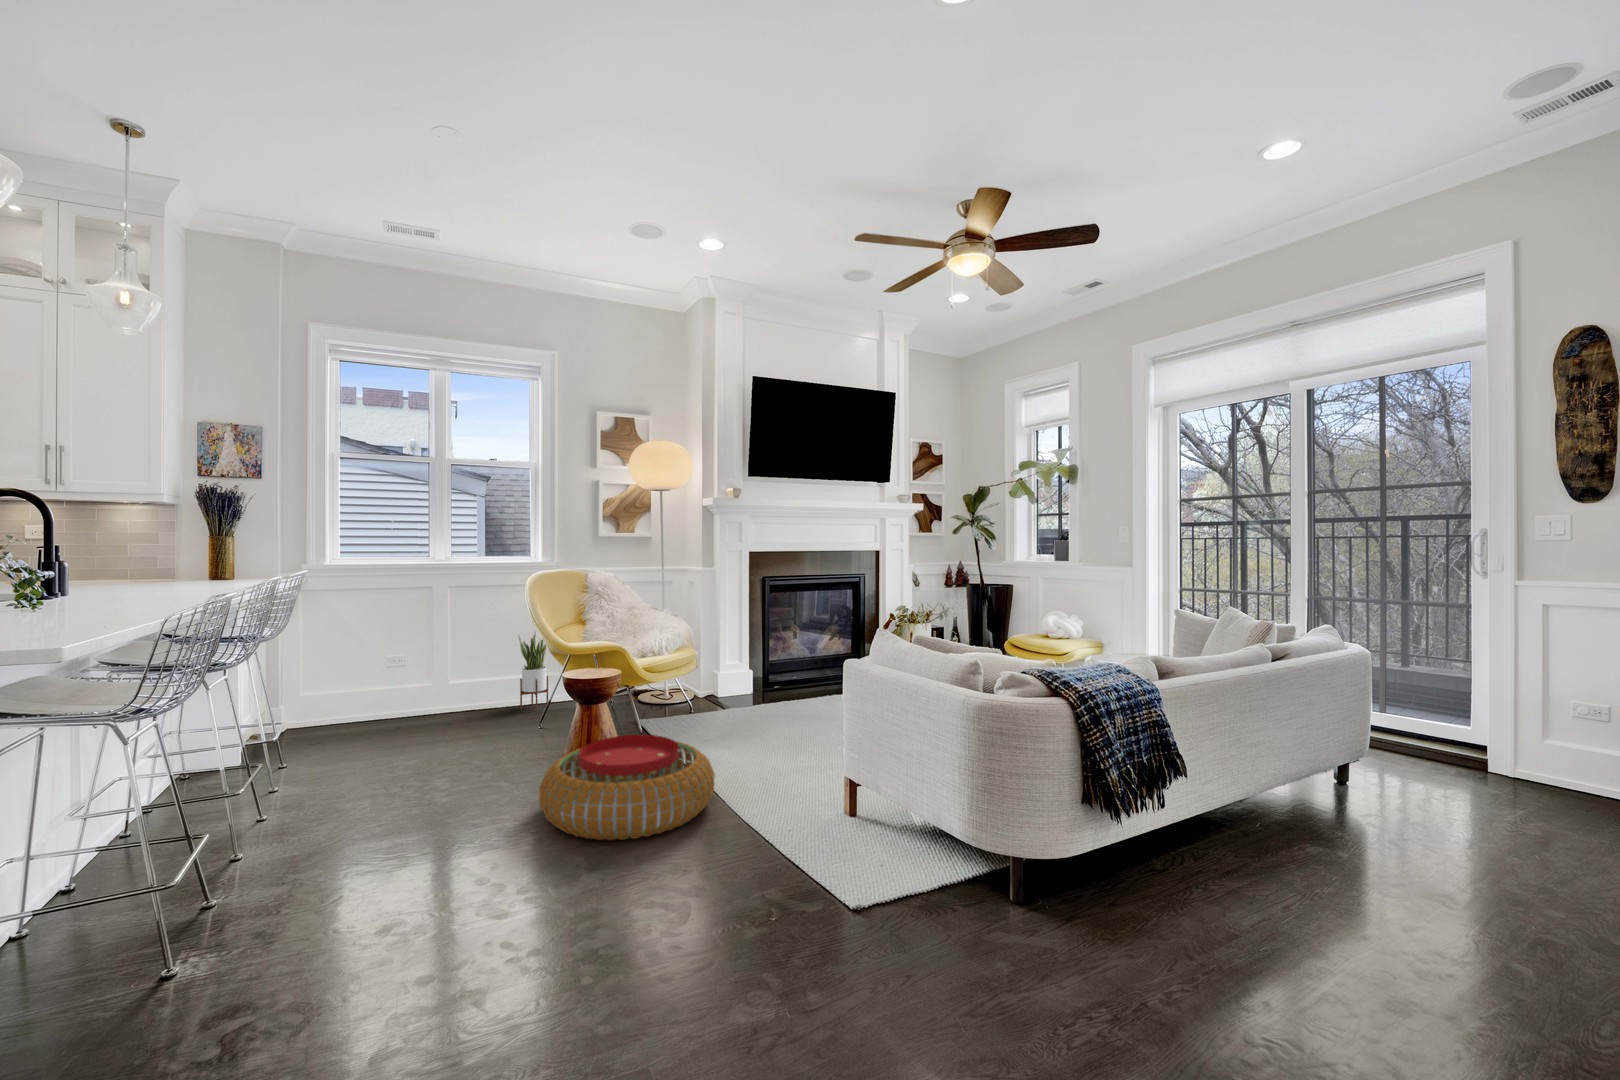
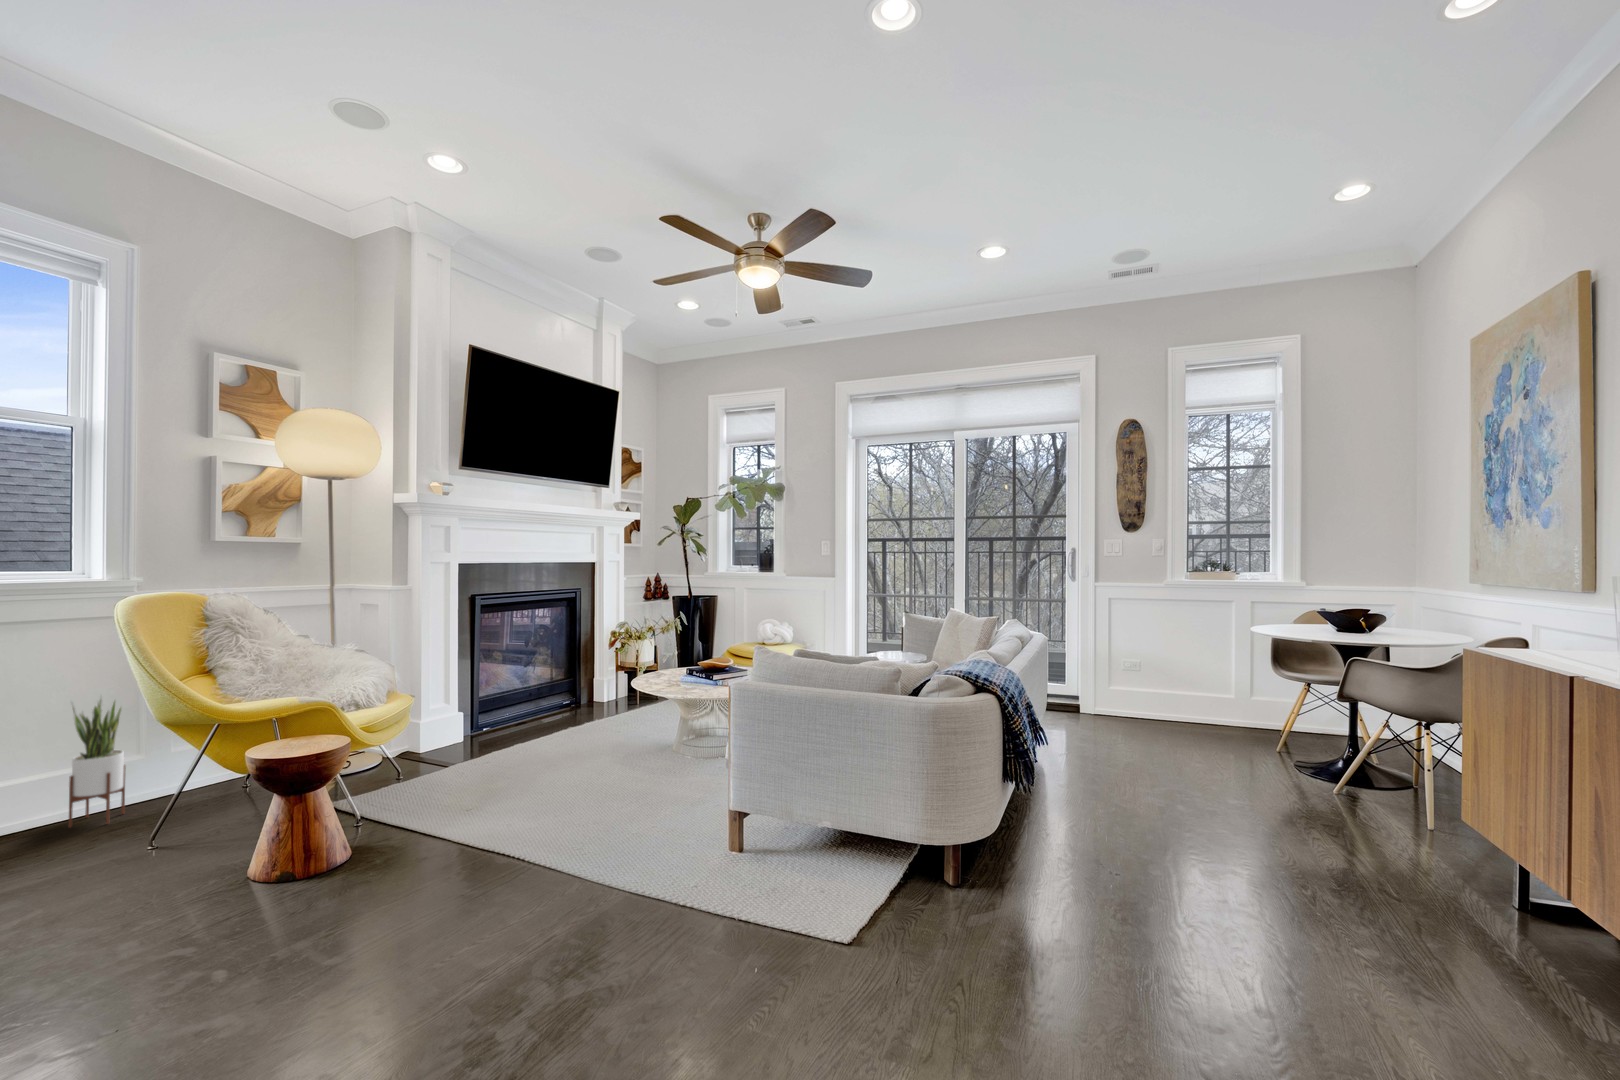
pouf: present [539,735,715,840] -> none [309,808,579,976]

